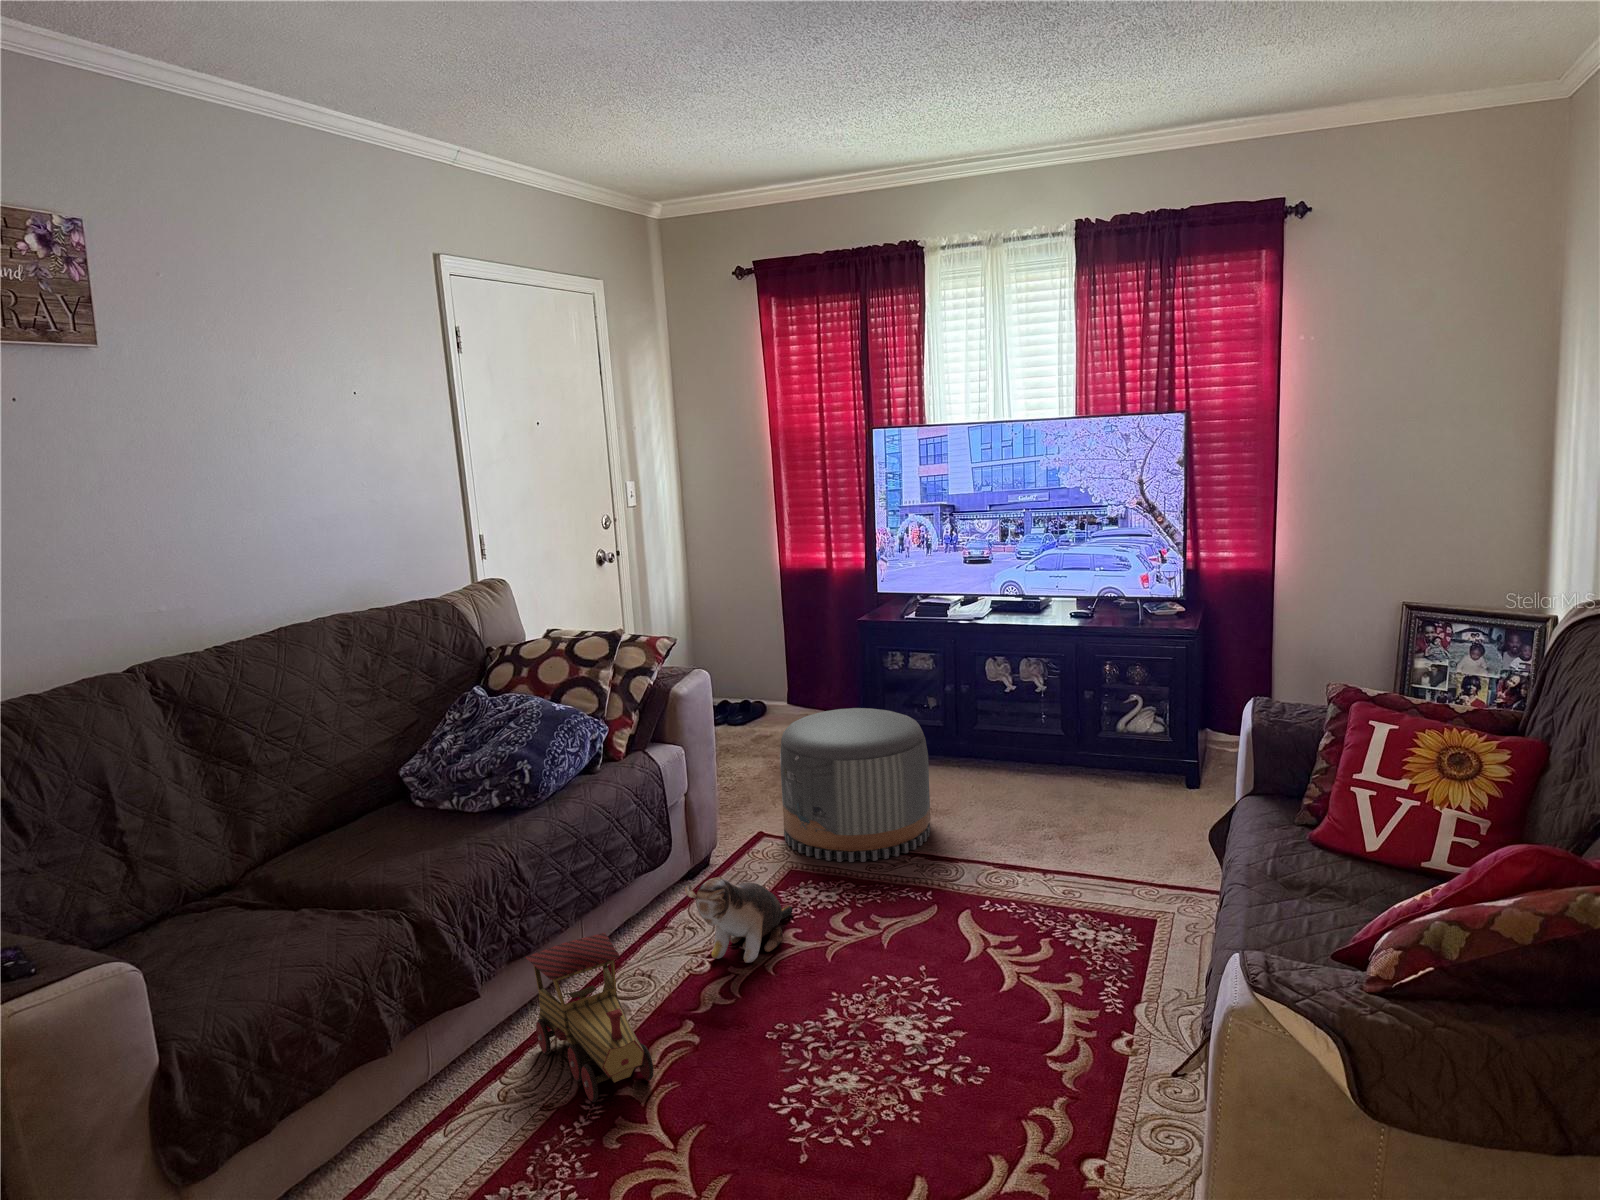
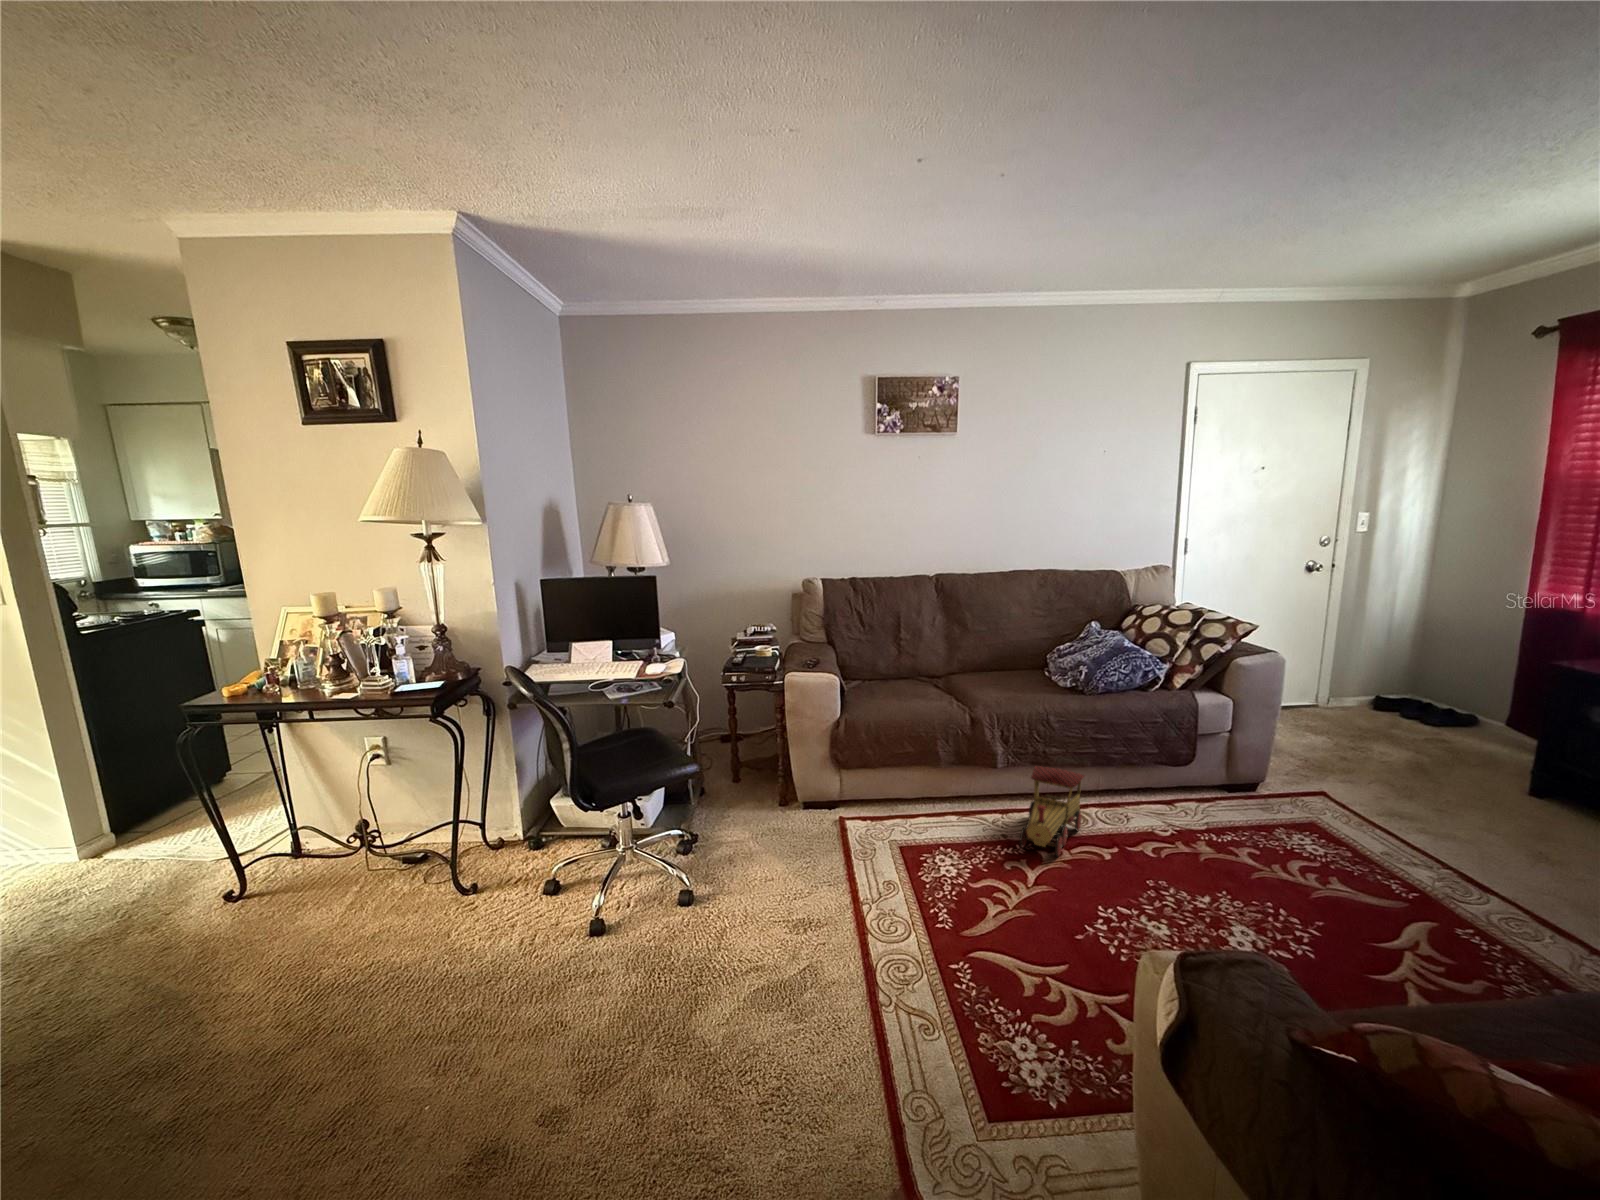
pouf: present [780,708,930,862] -> none [1340,719,1532,868]
plush toy: present [685,876,793,963] -> none [1150,776,1272,852]

